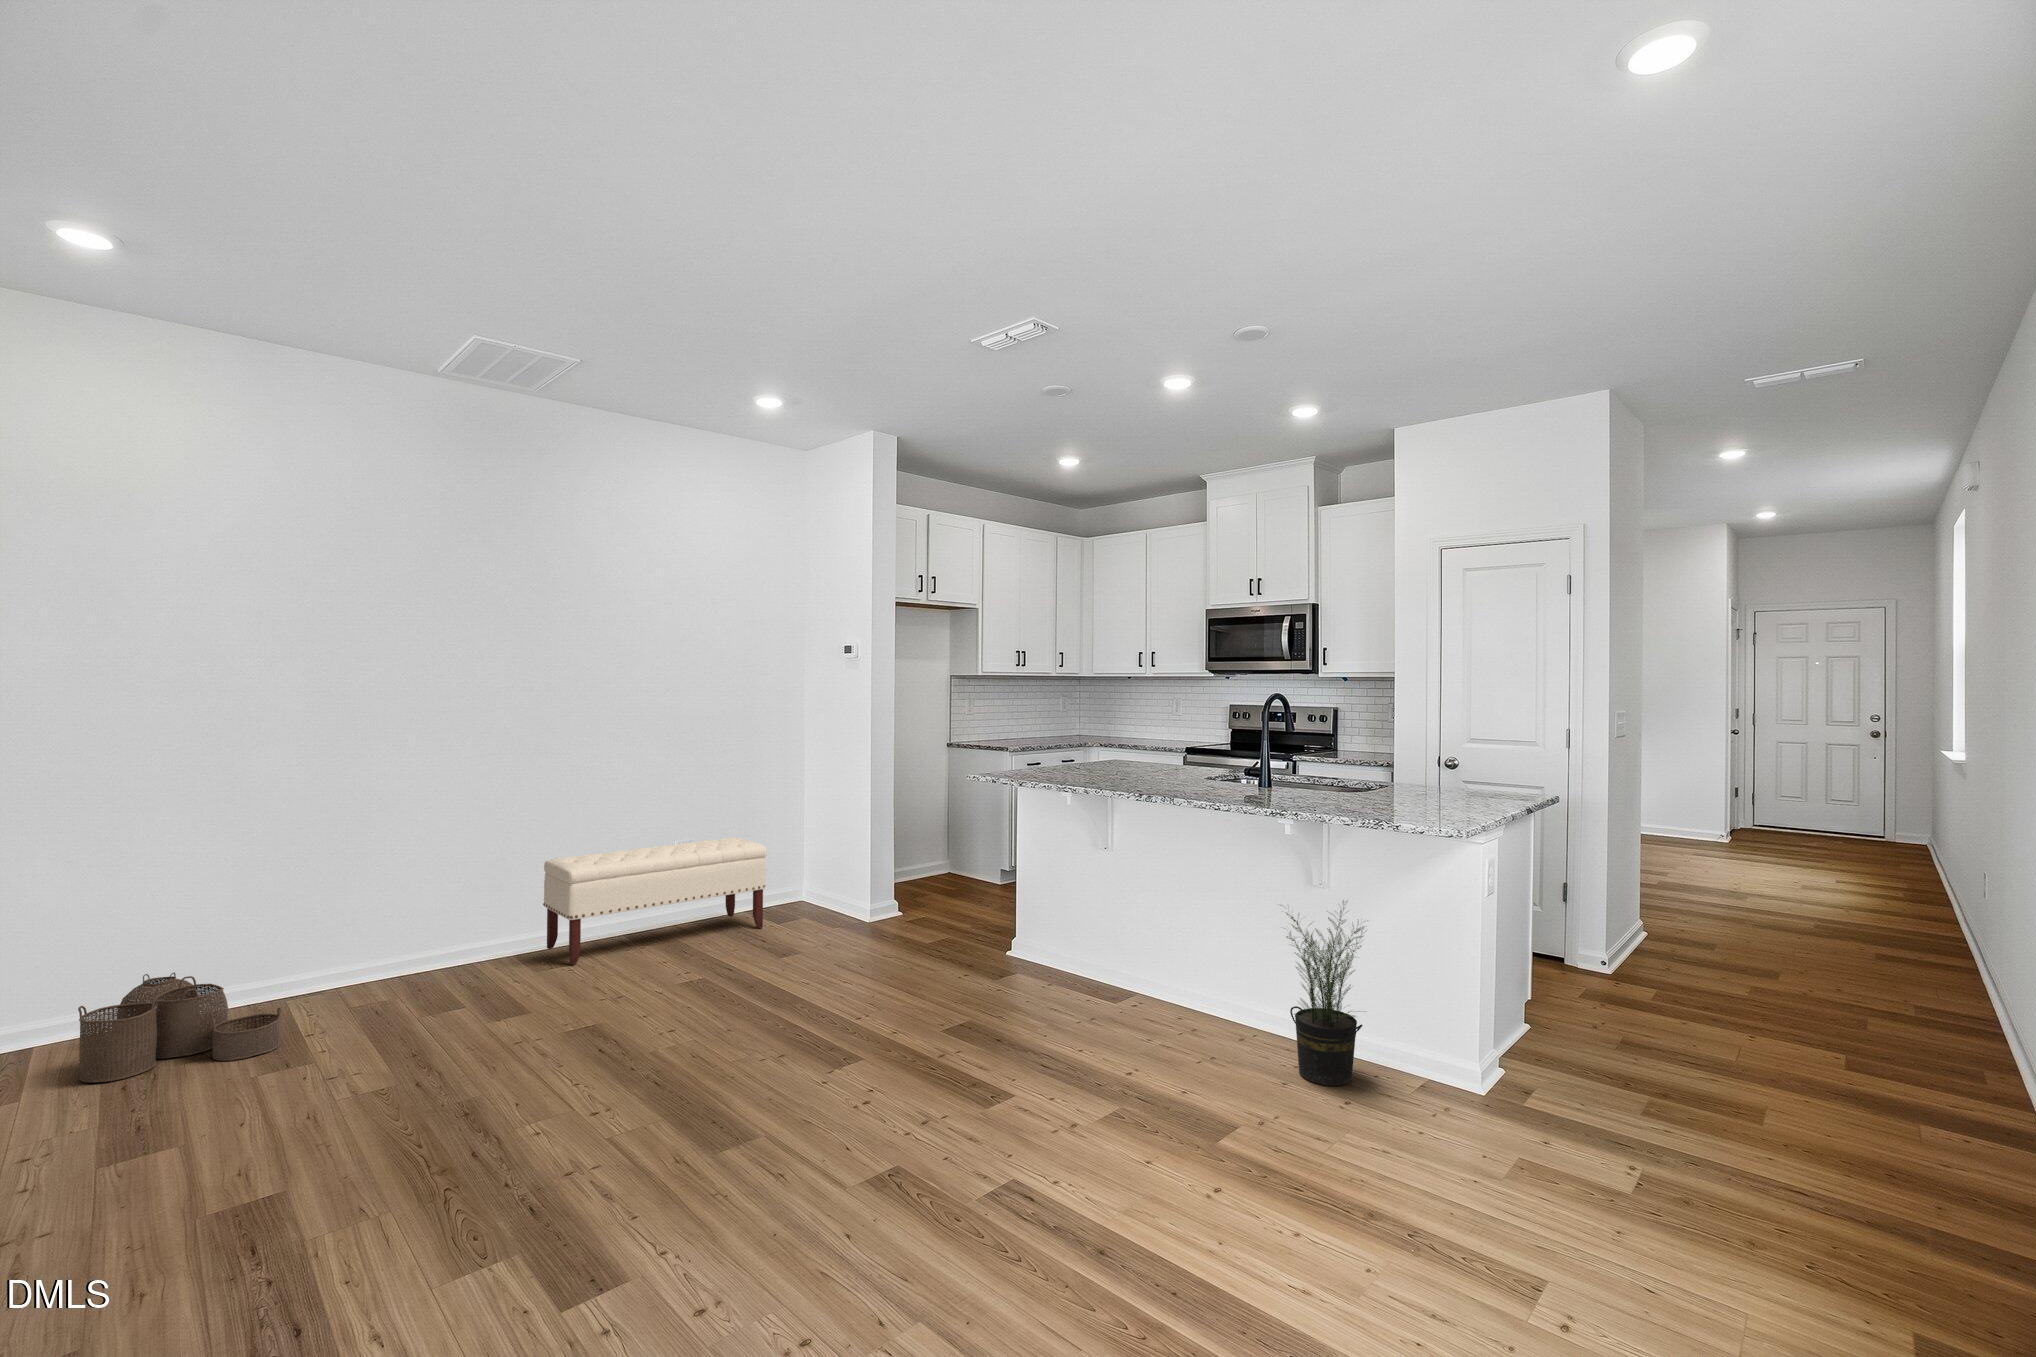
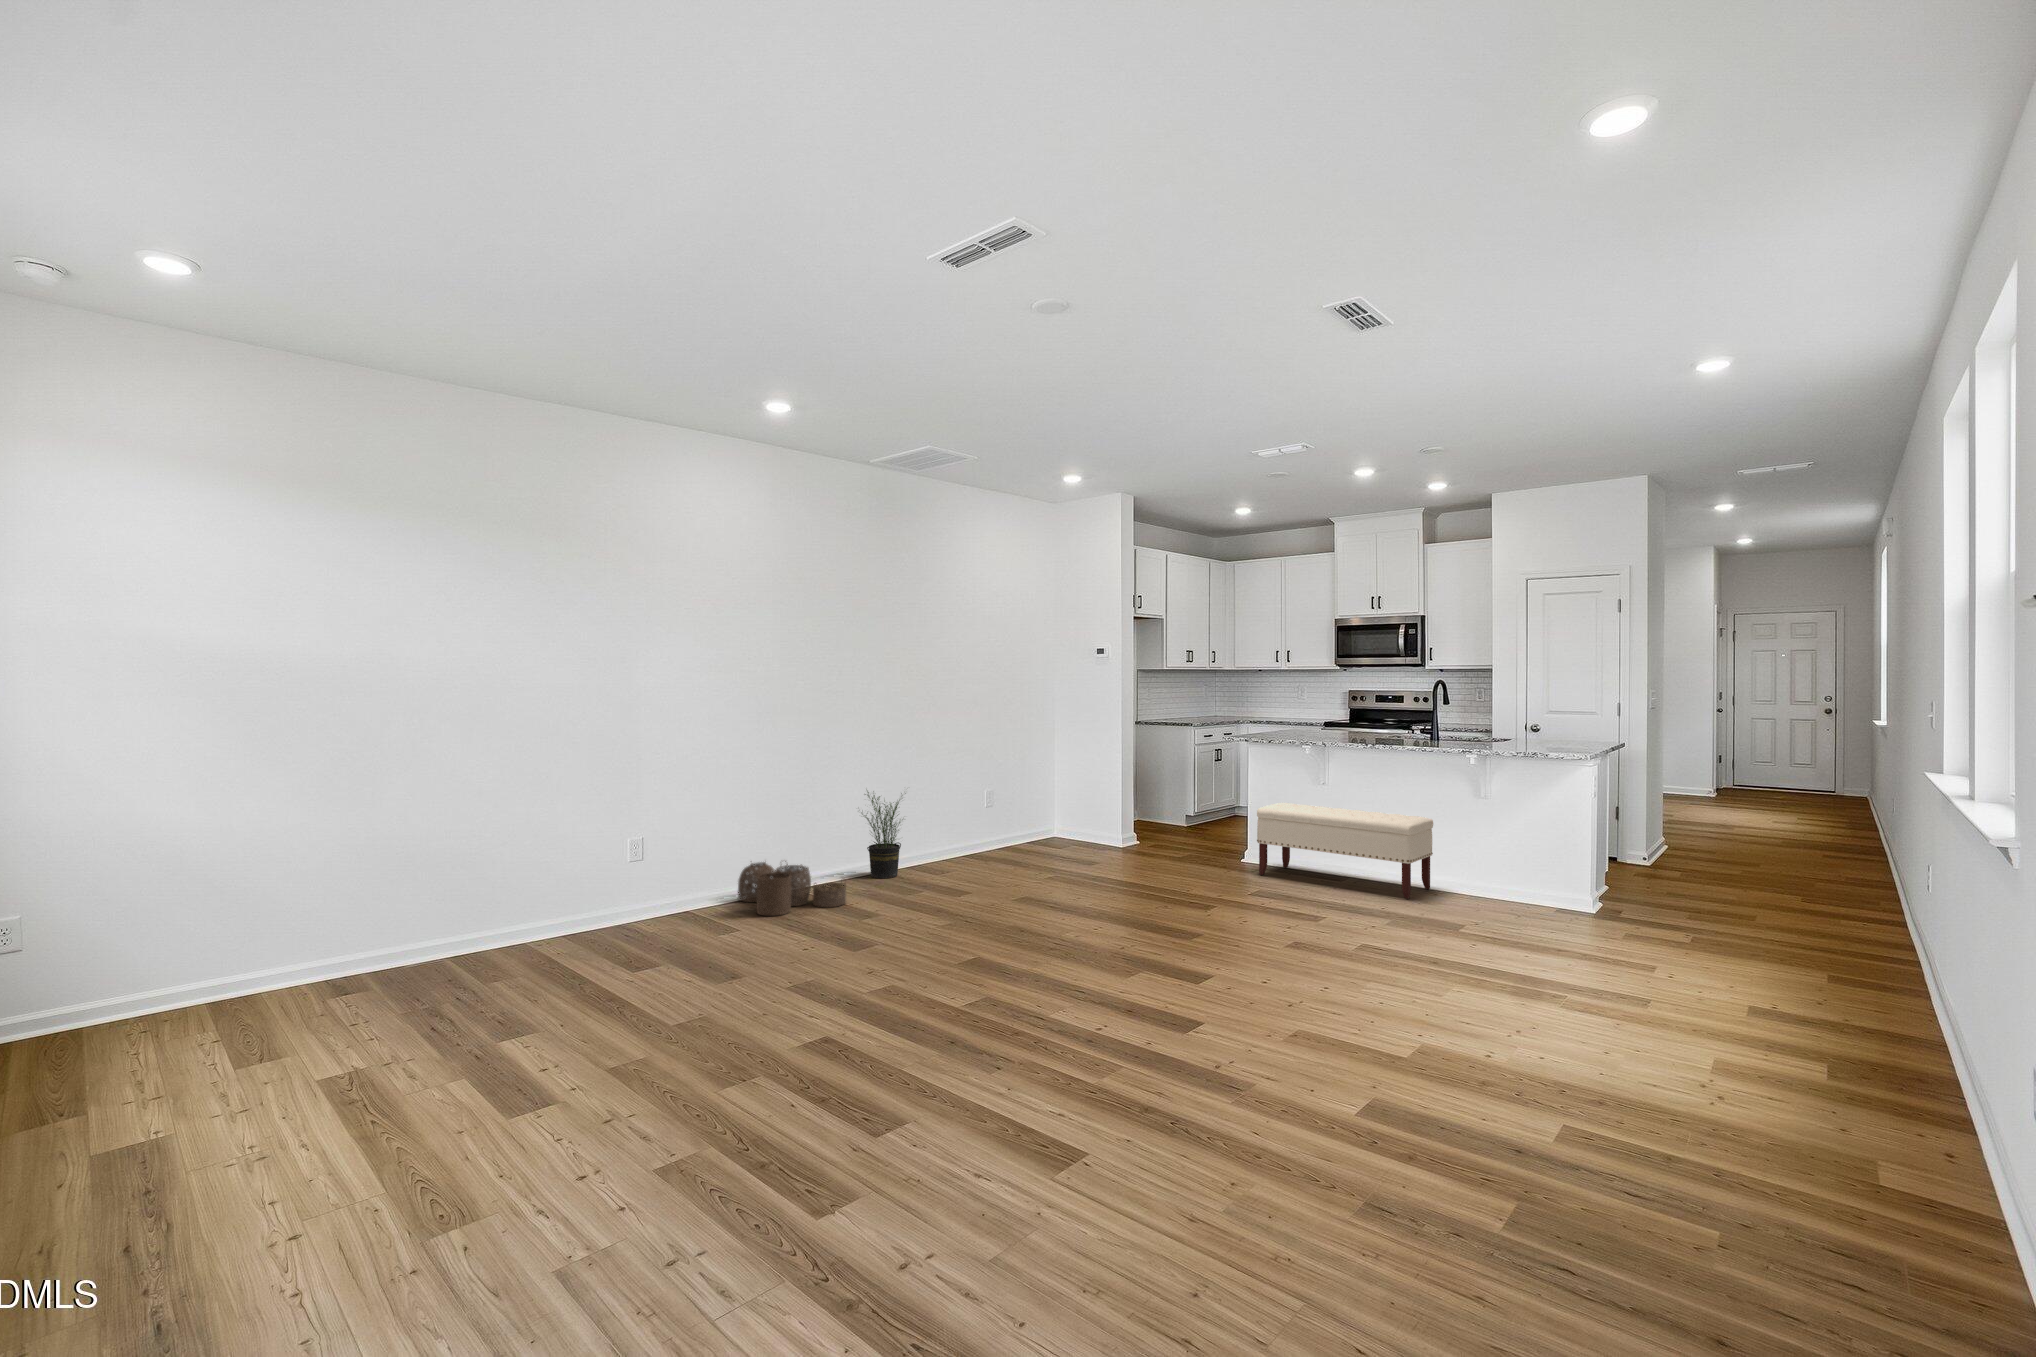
bench: present [543,838,767,964] -> present [1257,803,1433,899]
potted plant: present [1286,901,1364,1086] -> present [862,791,901,878]

